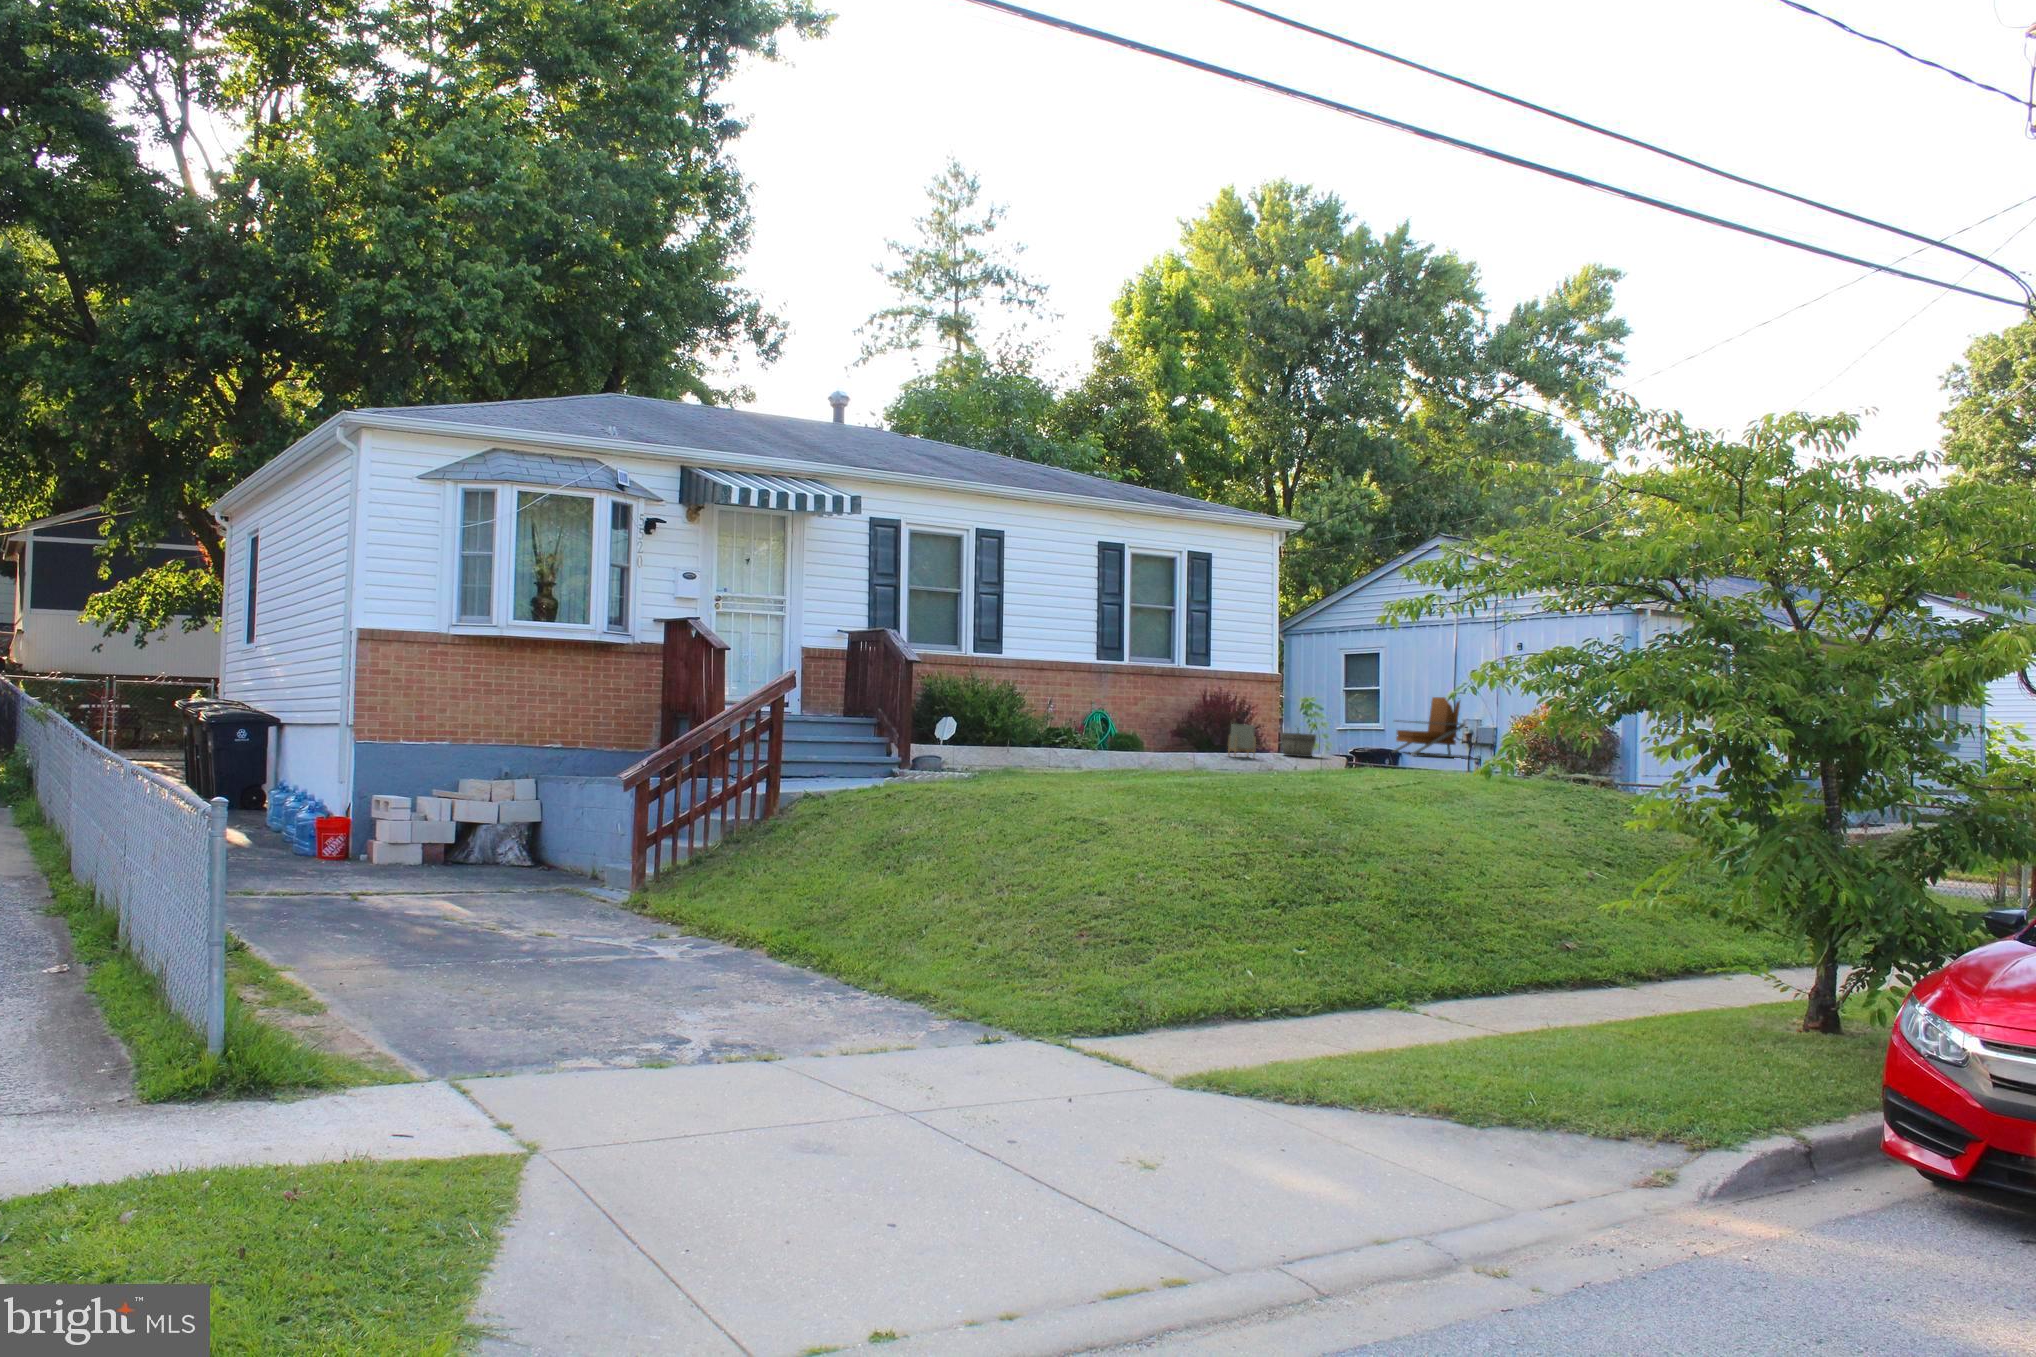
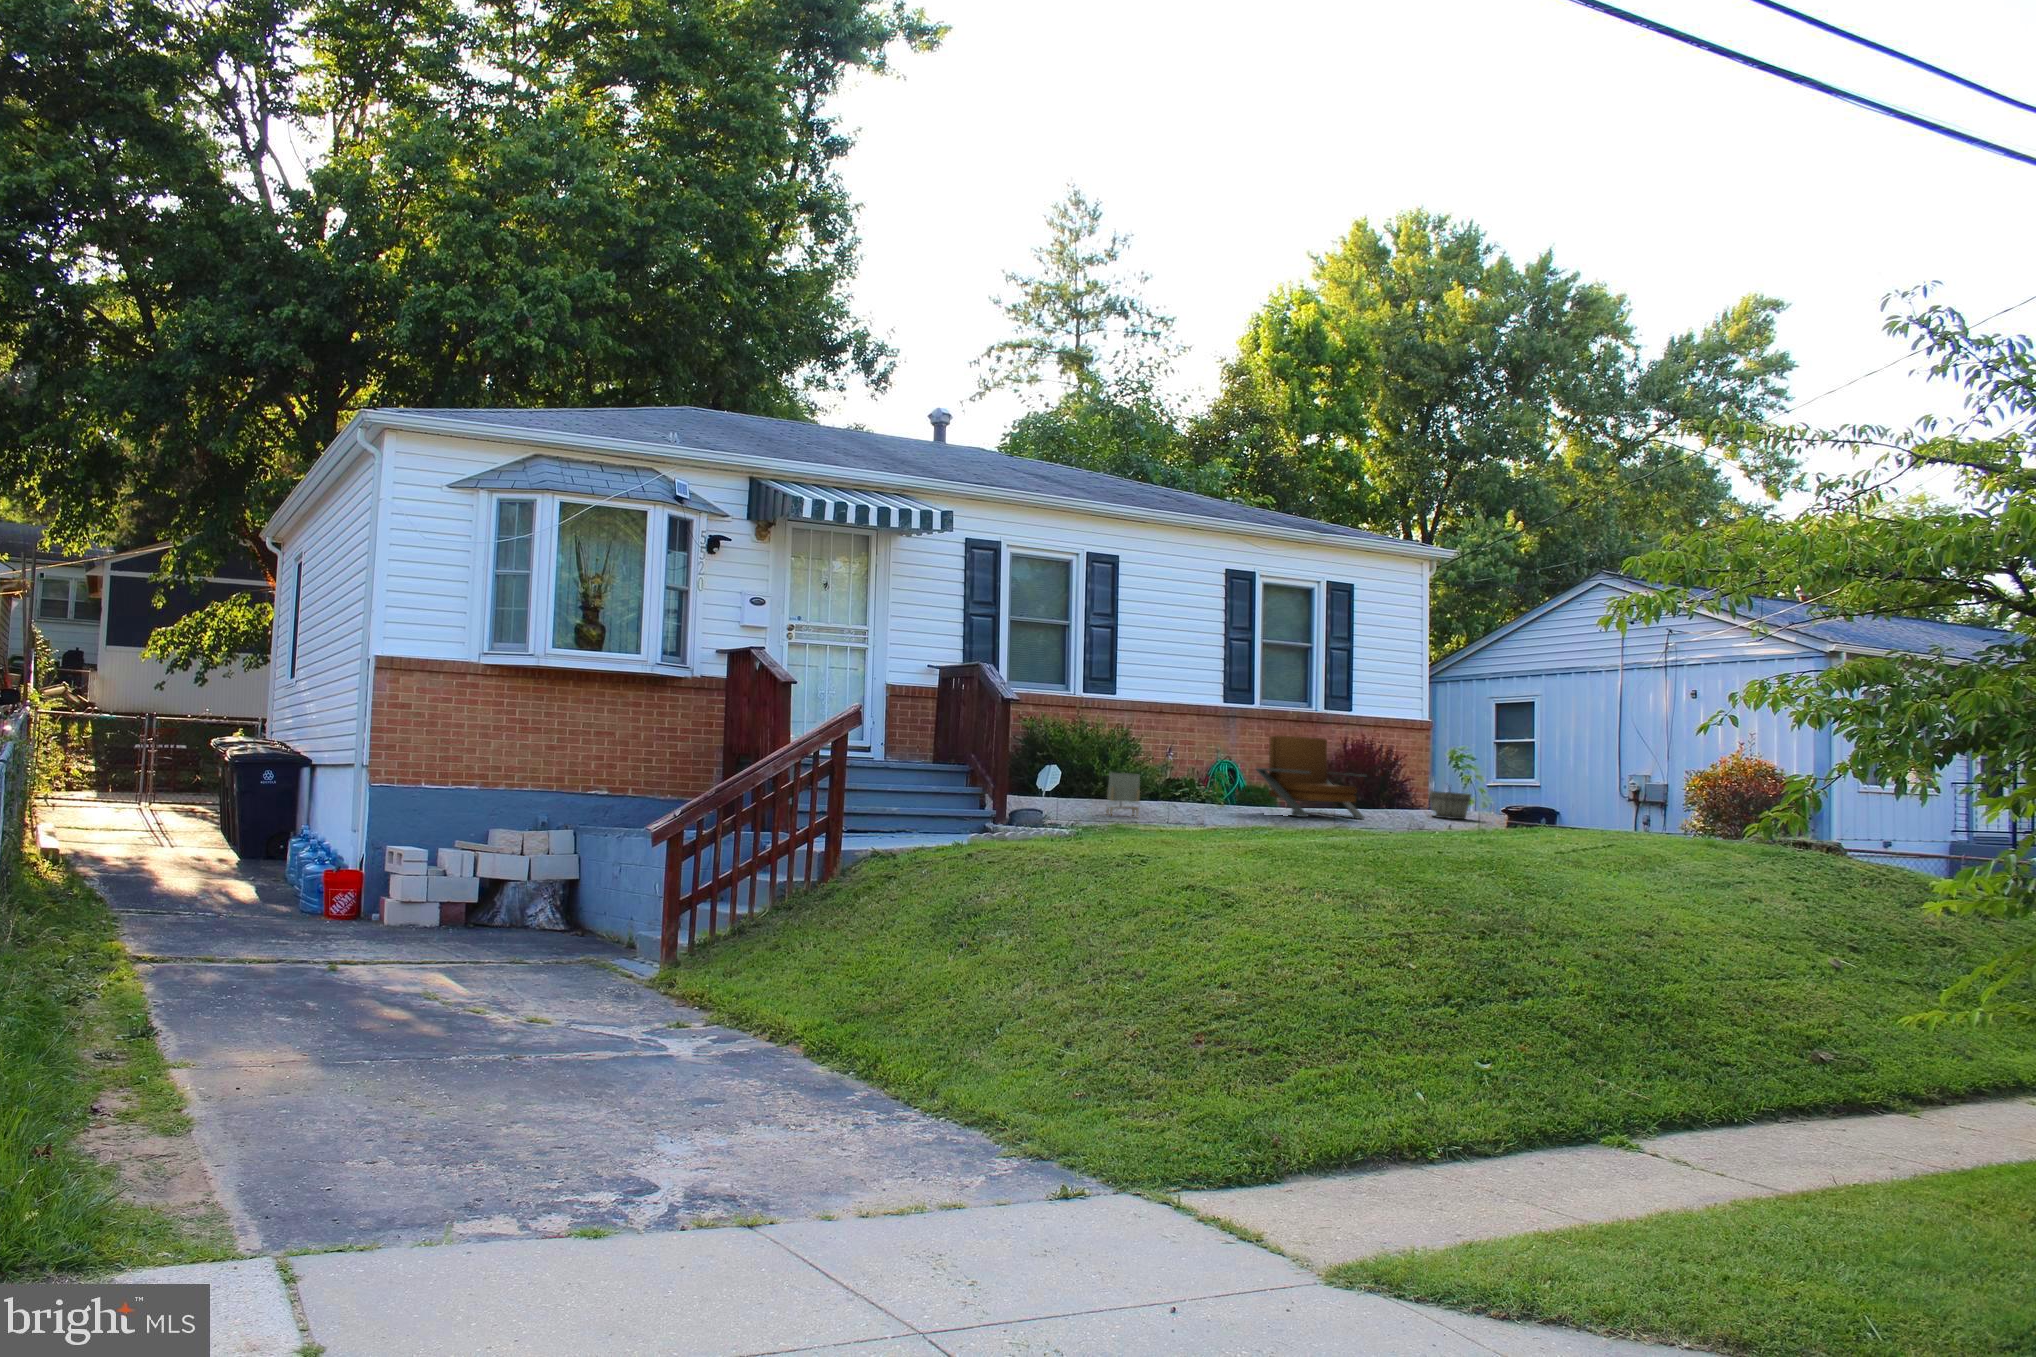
lounge chair: present [1393,697,1466,758] -> present [1256,736,1366,819]
planter: present [1228,724,1256,757] -> present [1106,773,1140,818]

